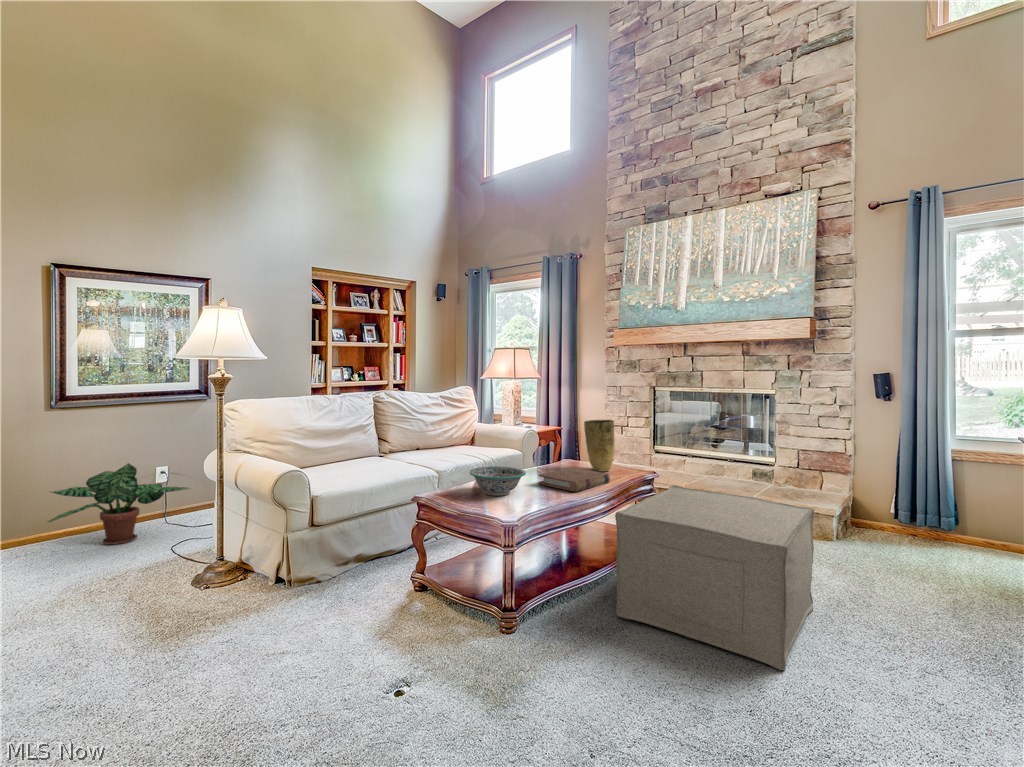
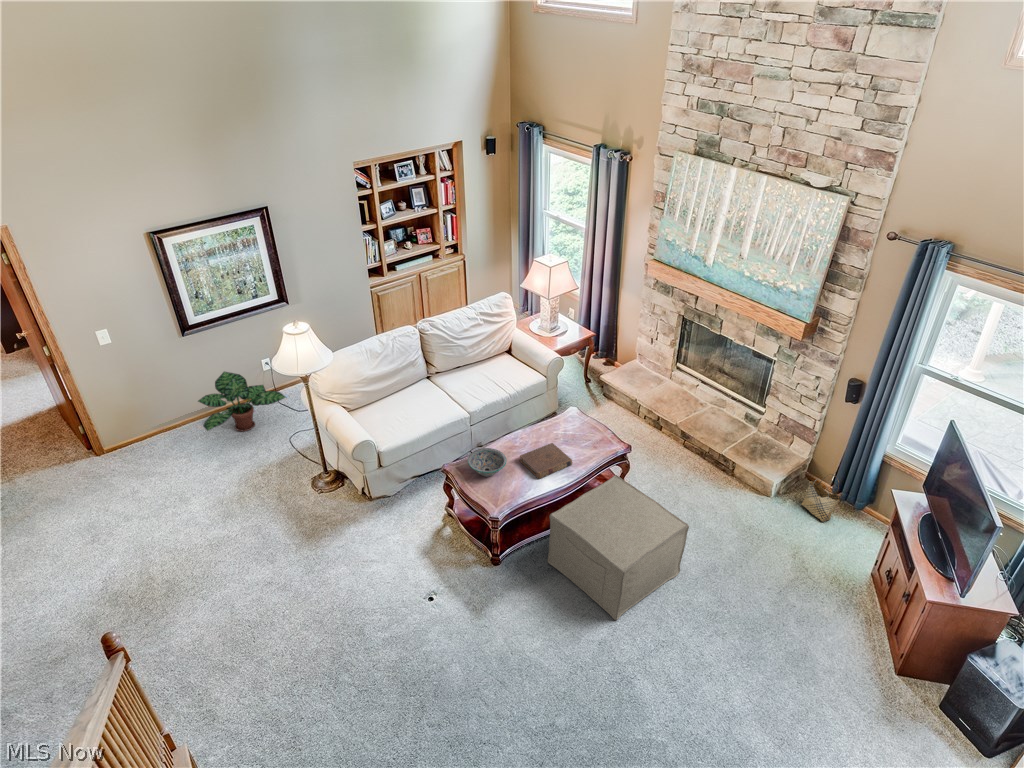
vase: present [584,420,615,472] -> none [567,403,590,445]
woven basket: none [874,486,926,546] -> present [801,474,840,521]

